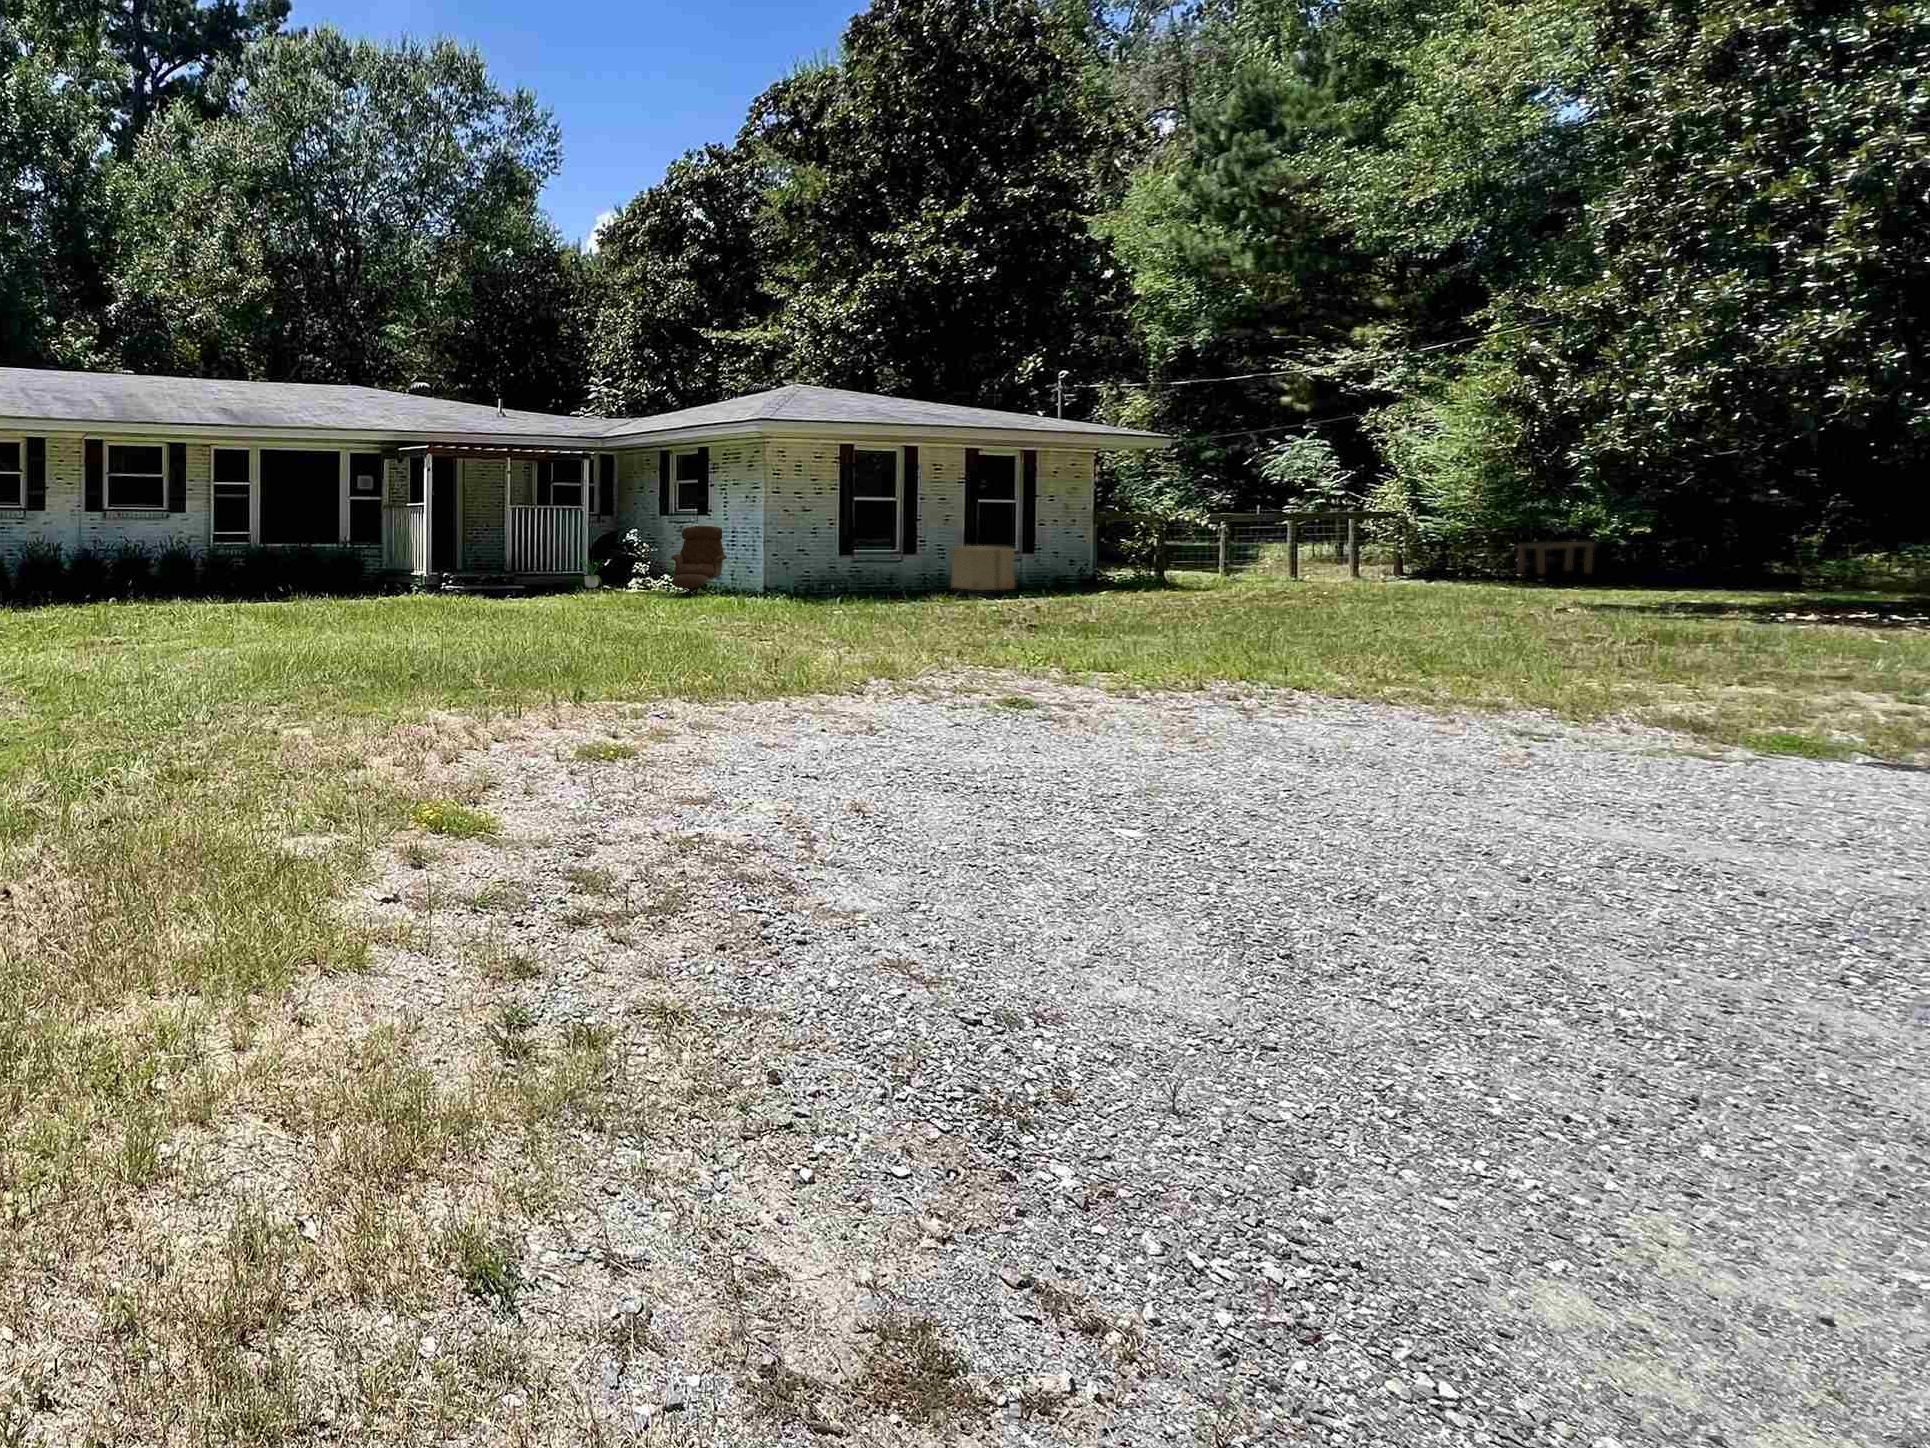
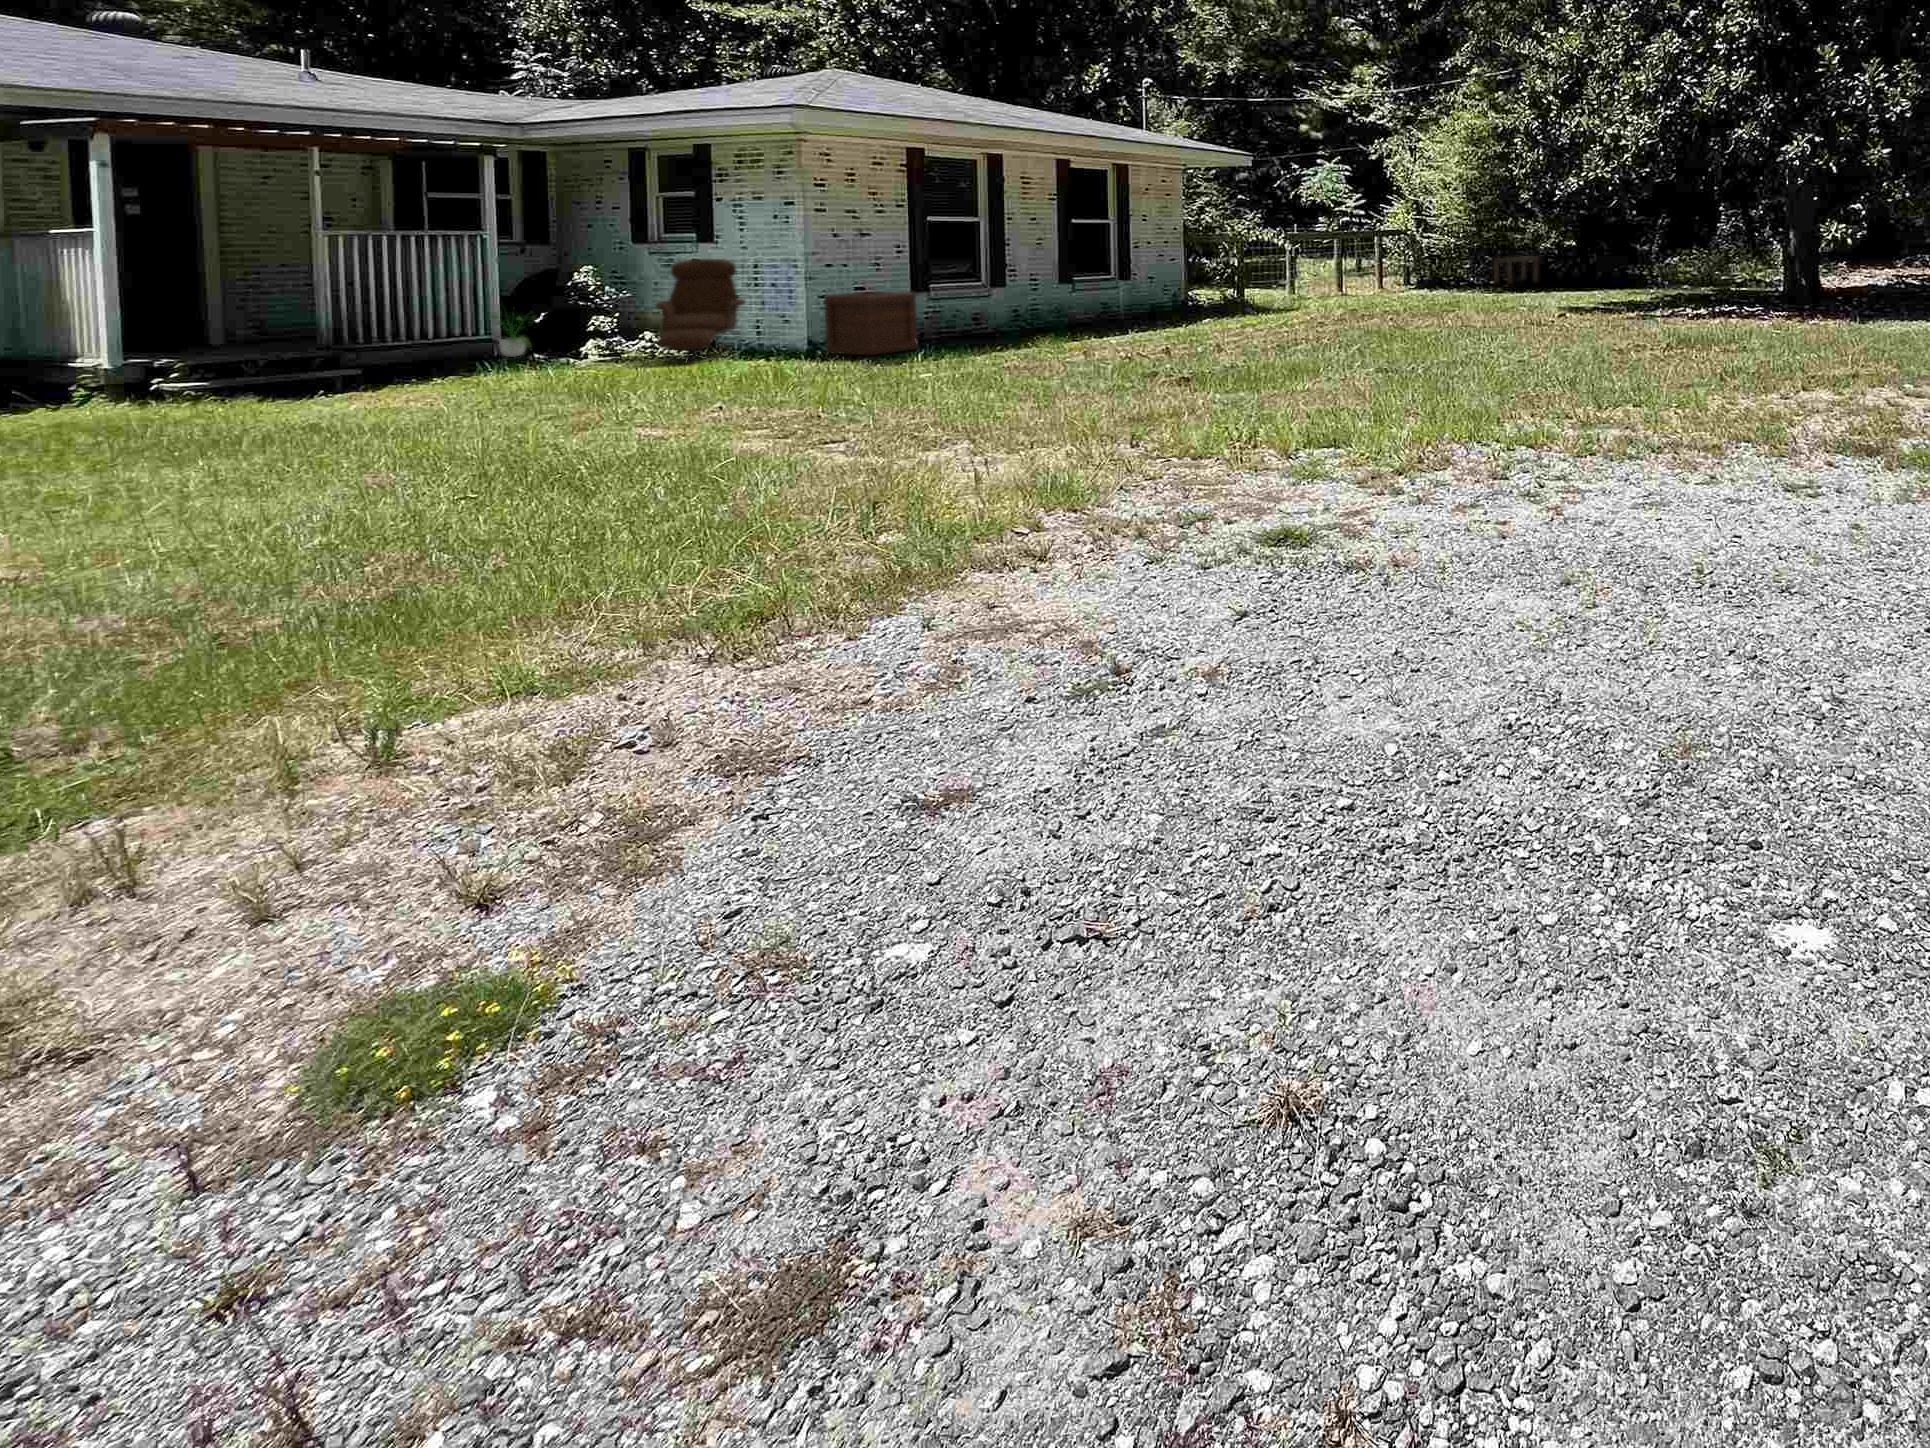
cardboard box: present [951,546,1015,590] -> none [1040,275,1112,327]
wooden crate: none [778,553,844,600] -> present [824,291,918,355]

